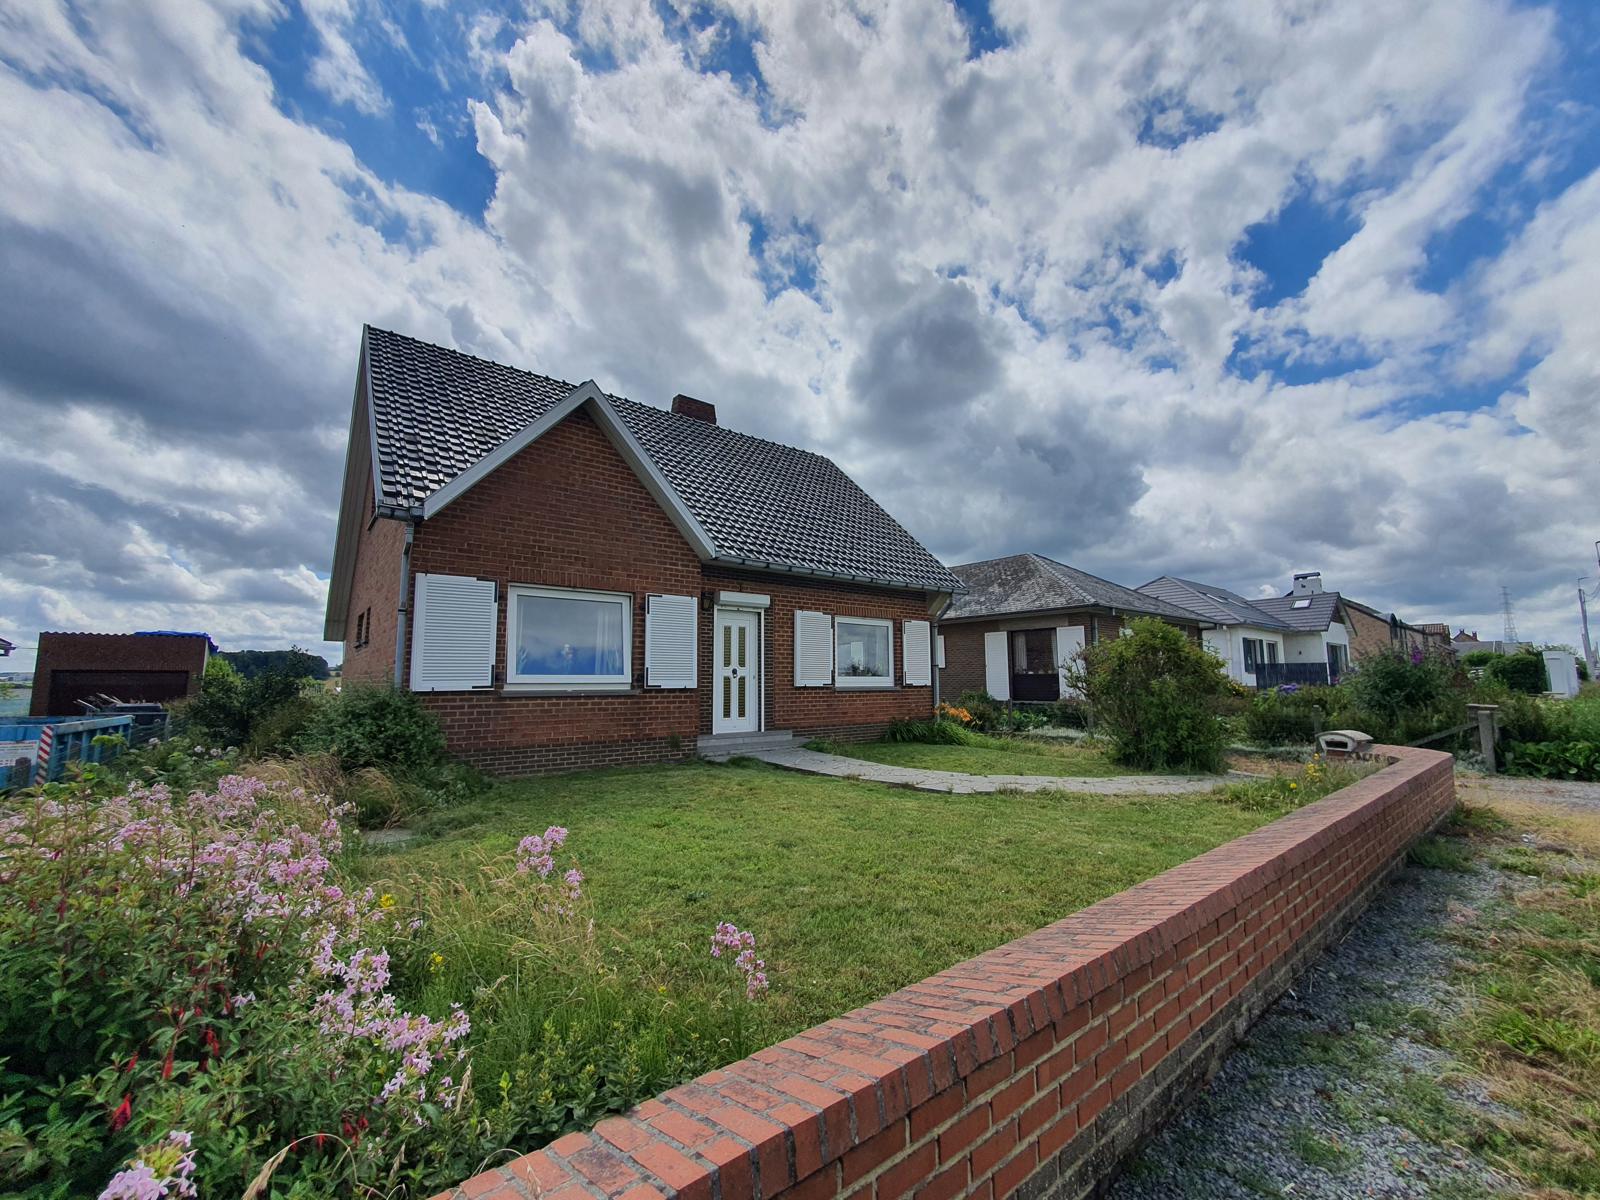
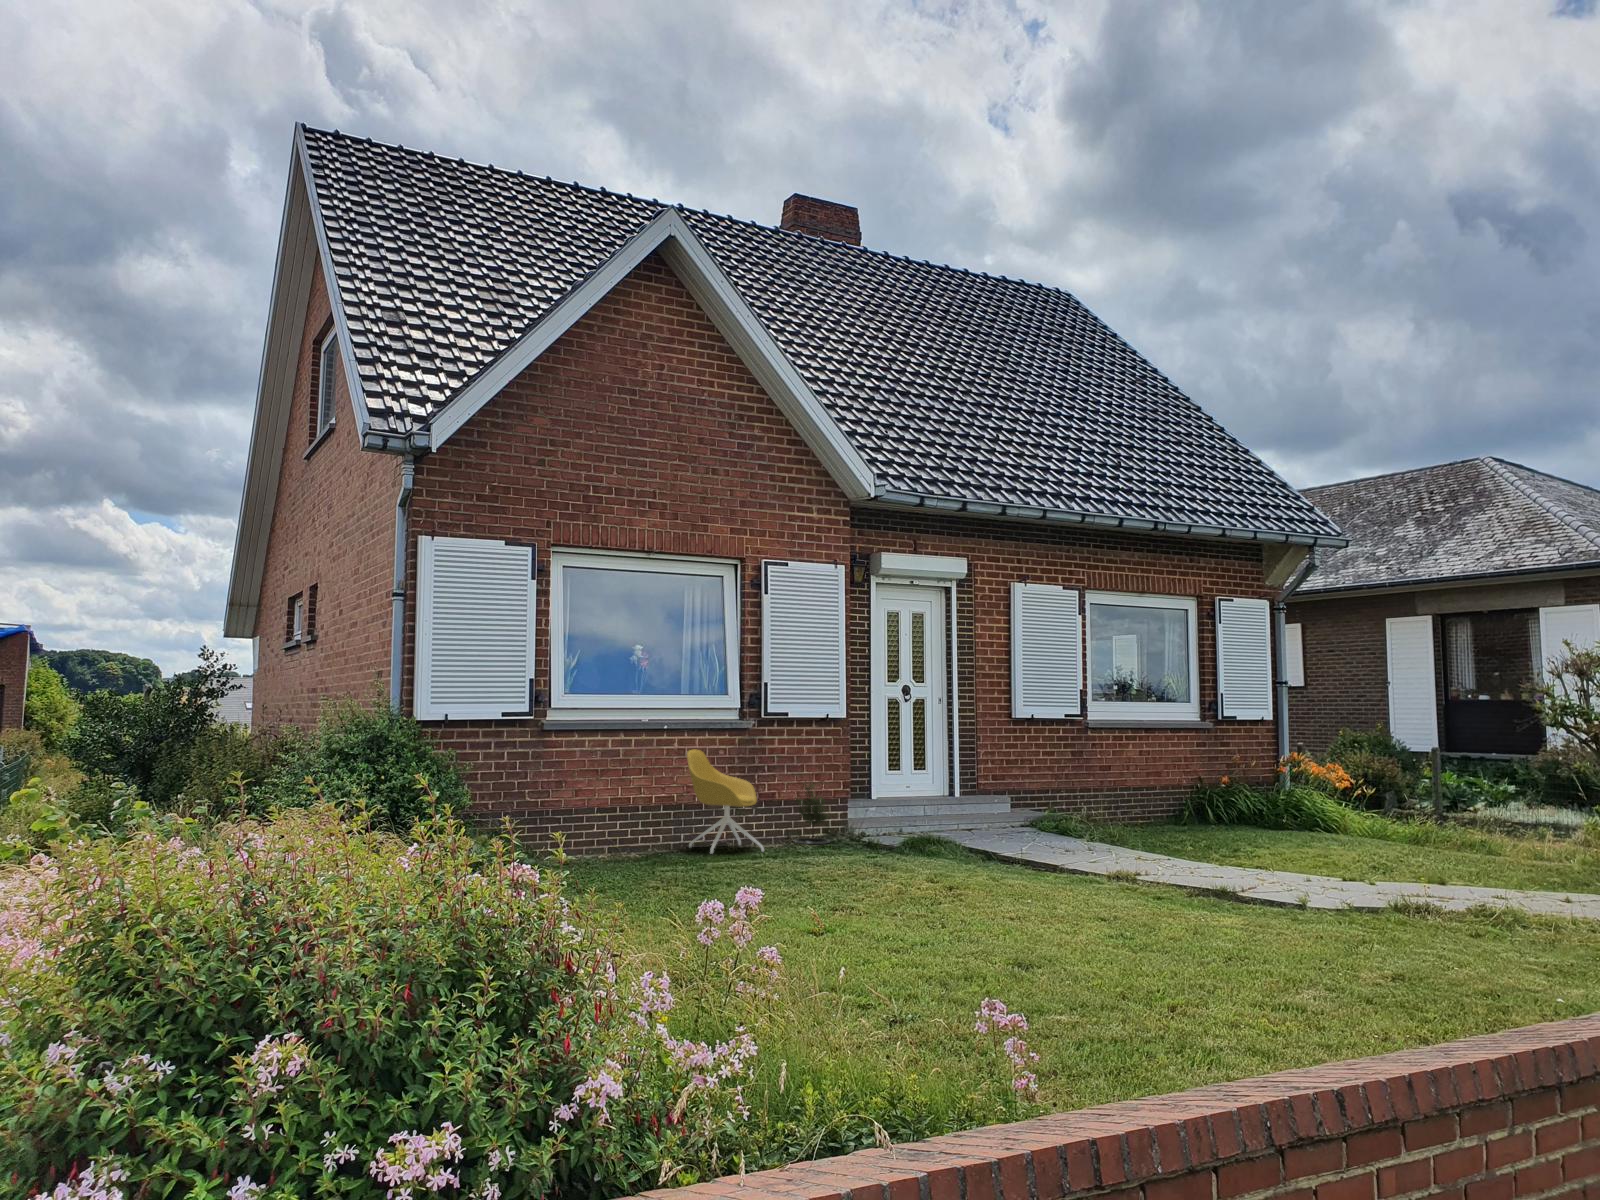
chair: none [596,707,643,771] -> present [687,750,764,853]

